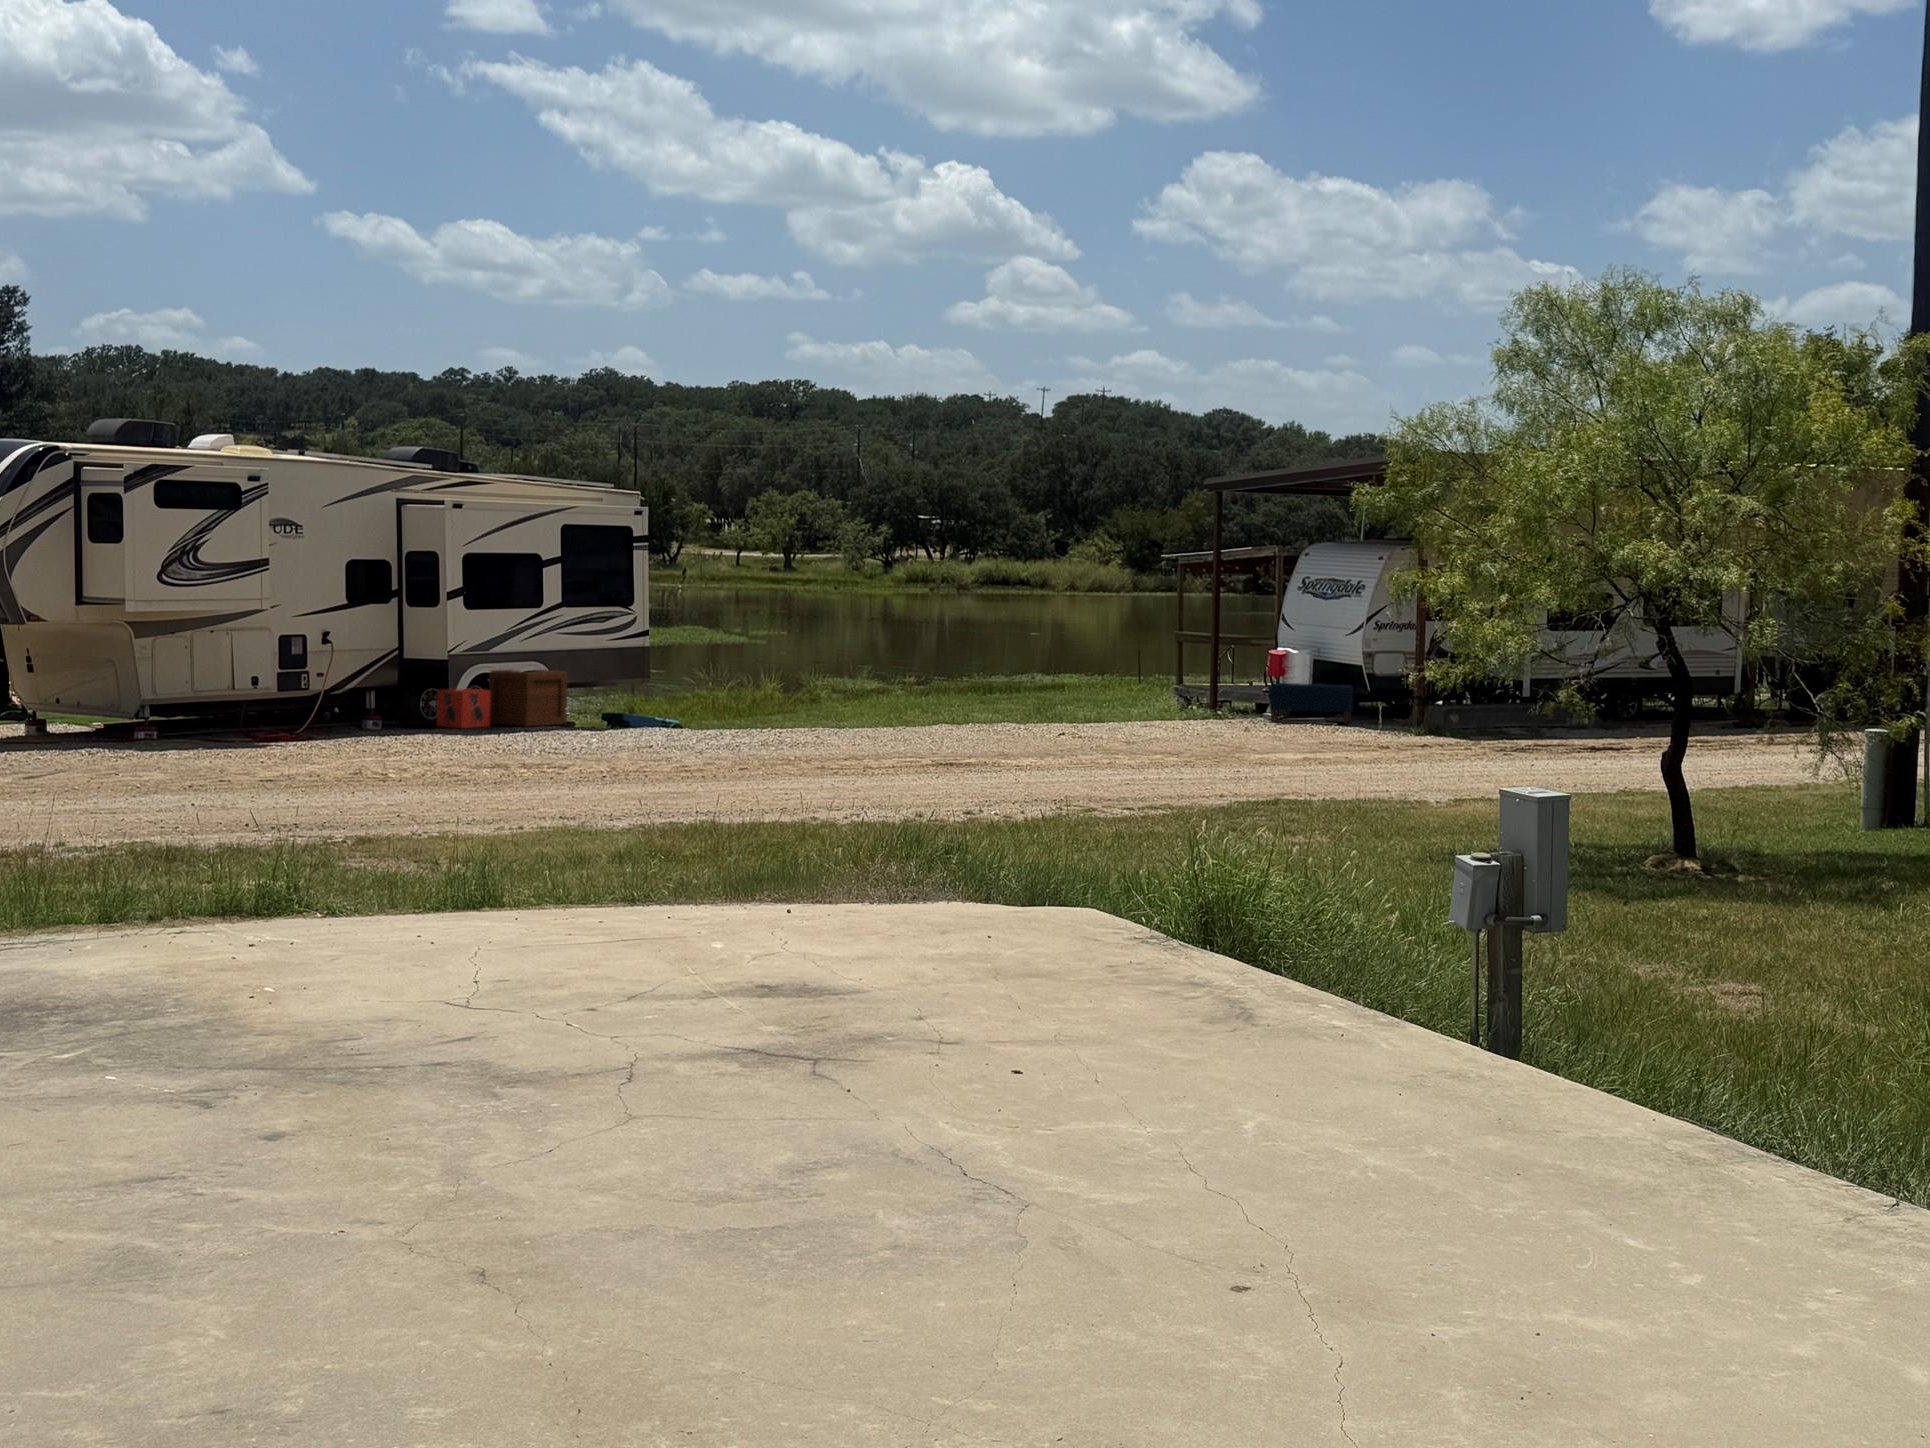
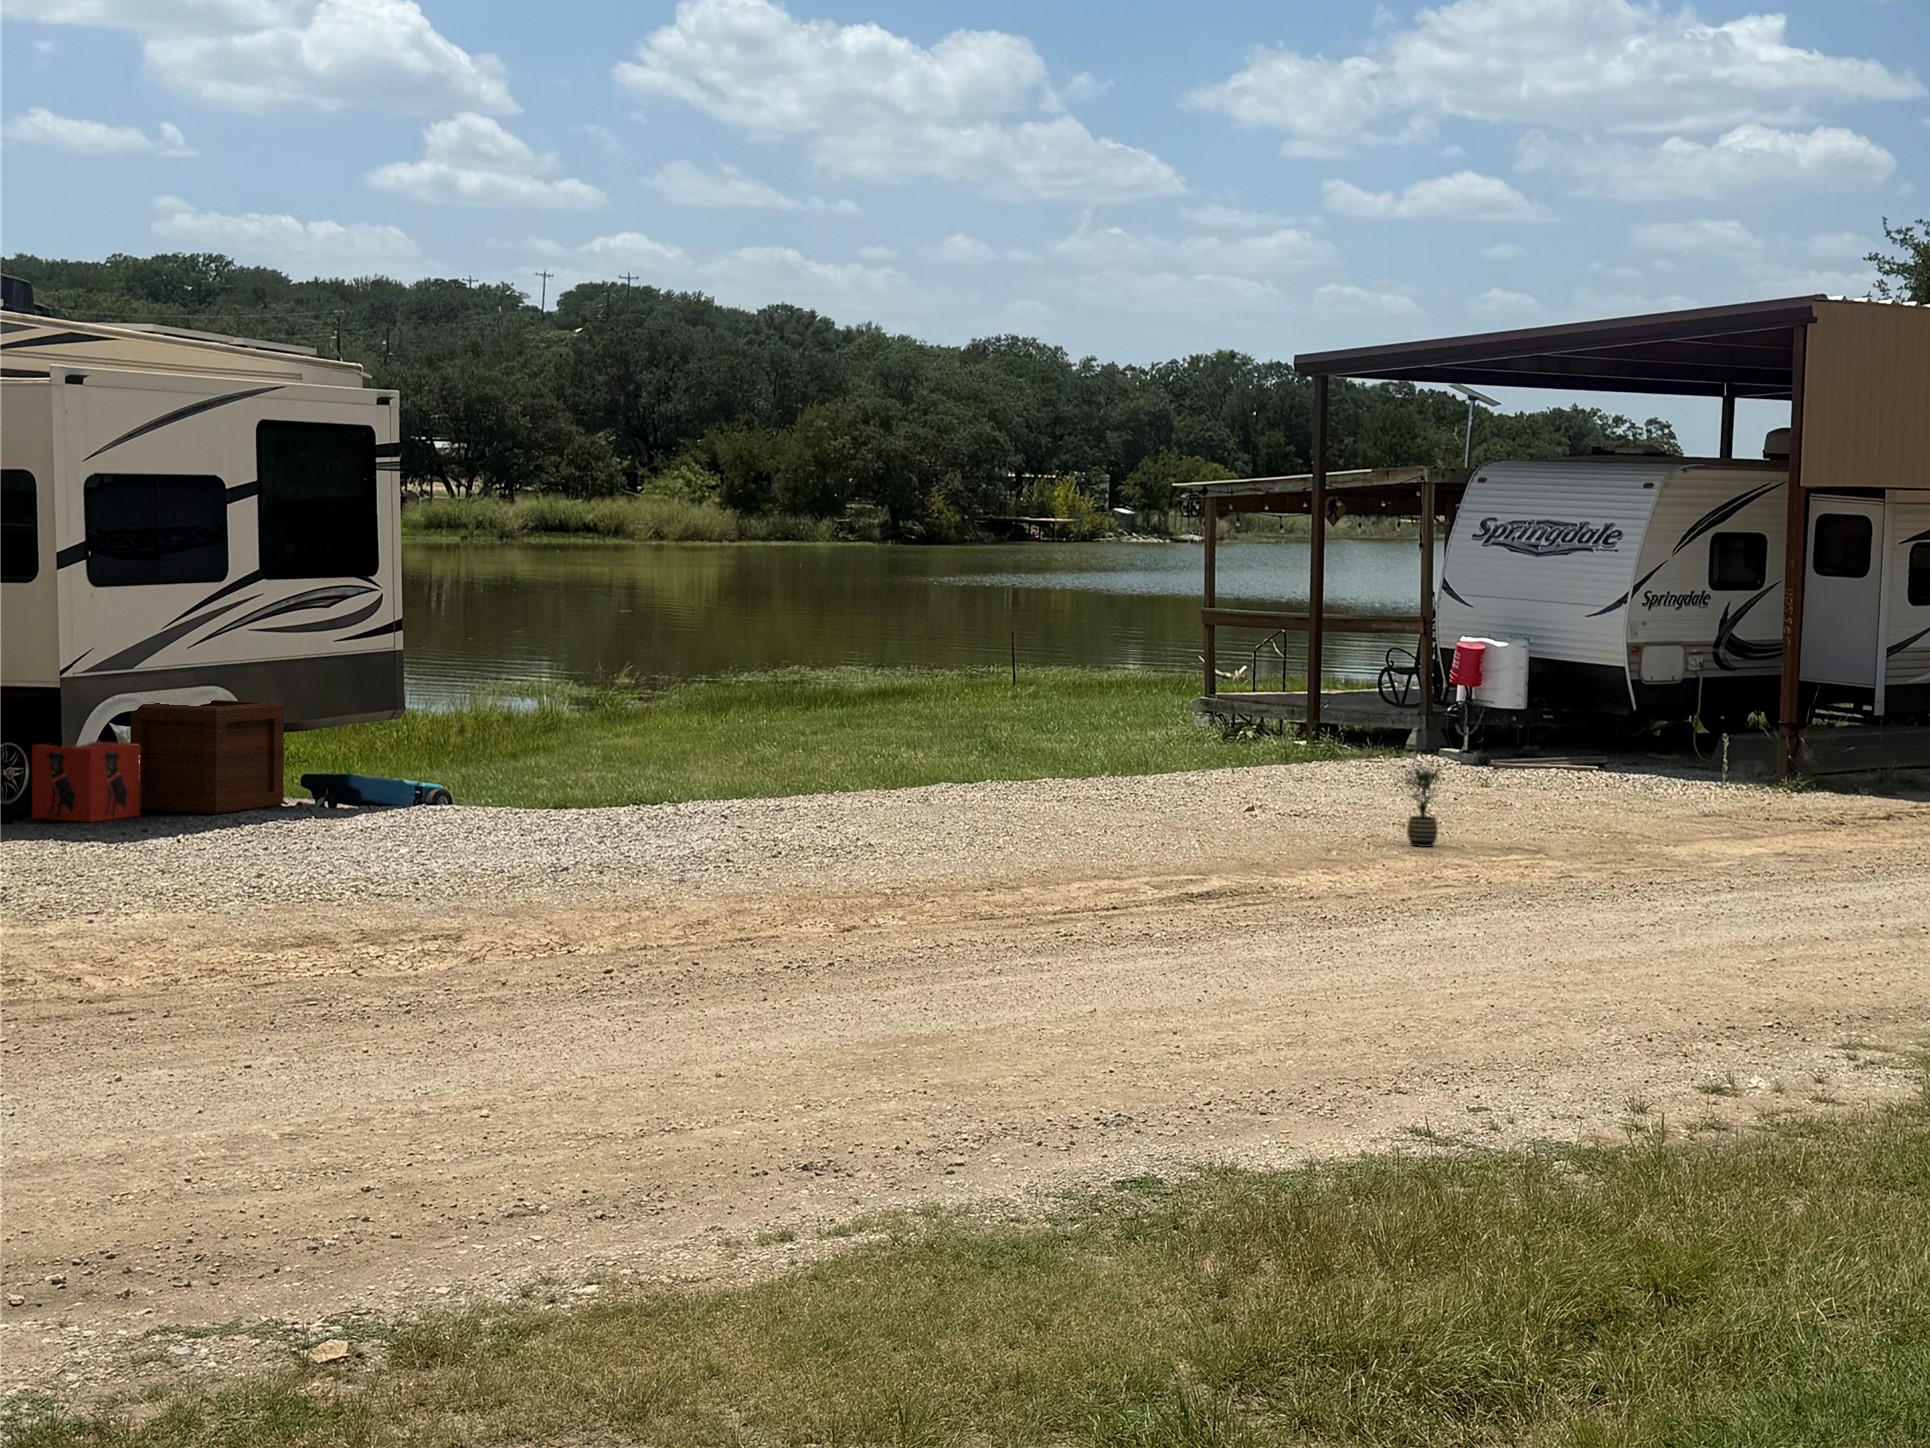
bench: present [1269,683,1353,724] -> none [1459,696,1601,765]
potted plant: none [1109,710,1141,754] -> present [1394,766,1444,847]

